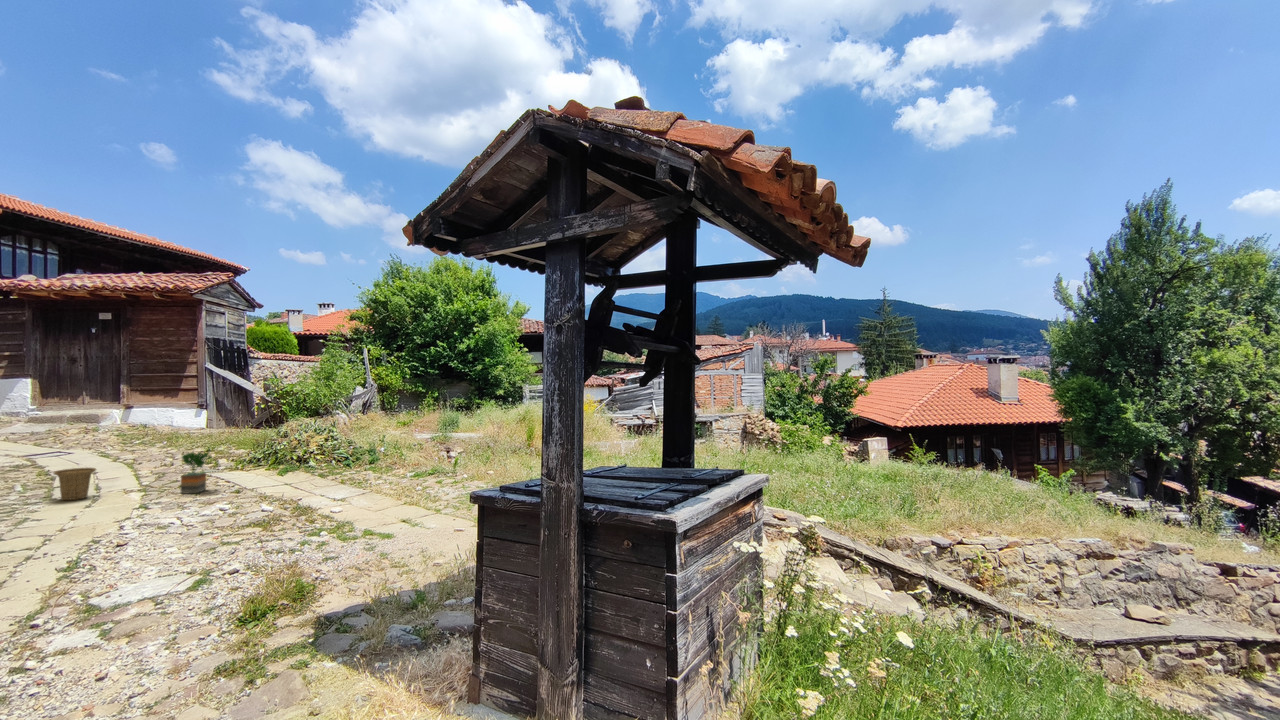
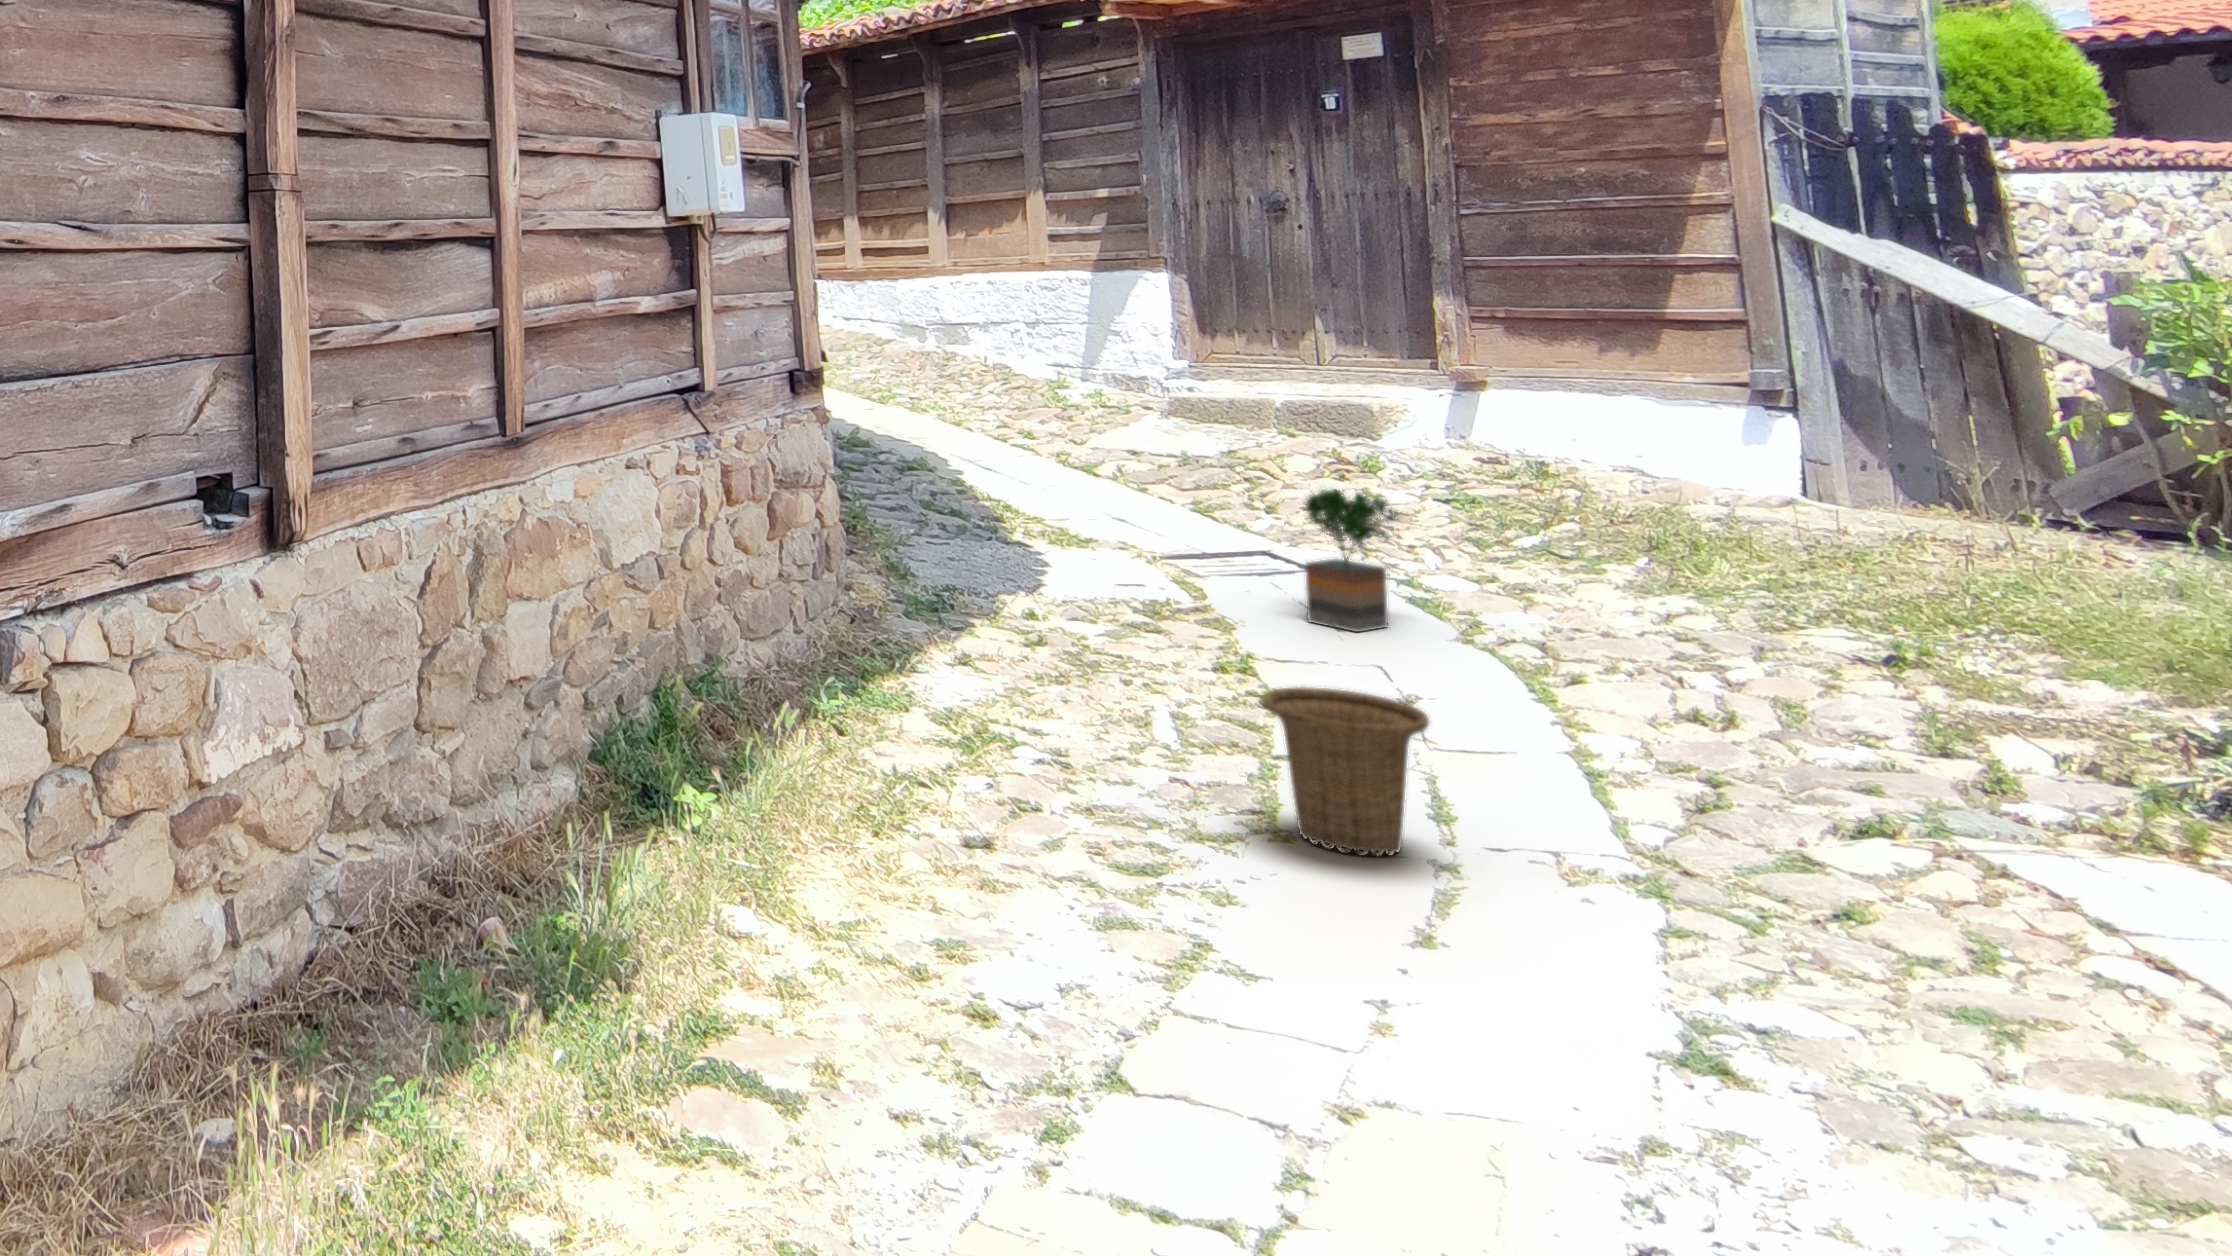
potted tree: present [181,452,212,494] -> present [1305,489,1398,632]

